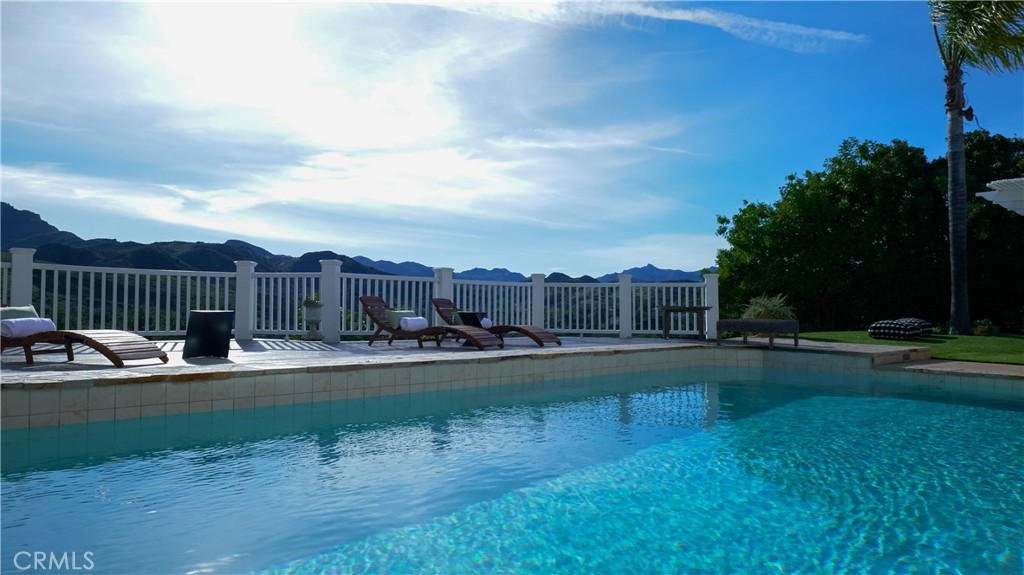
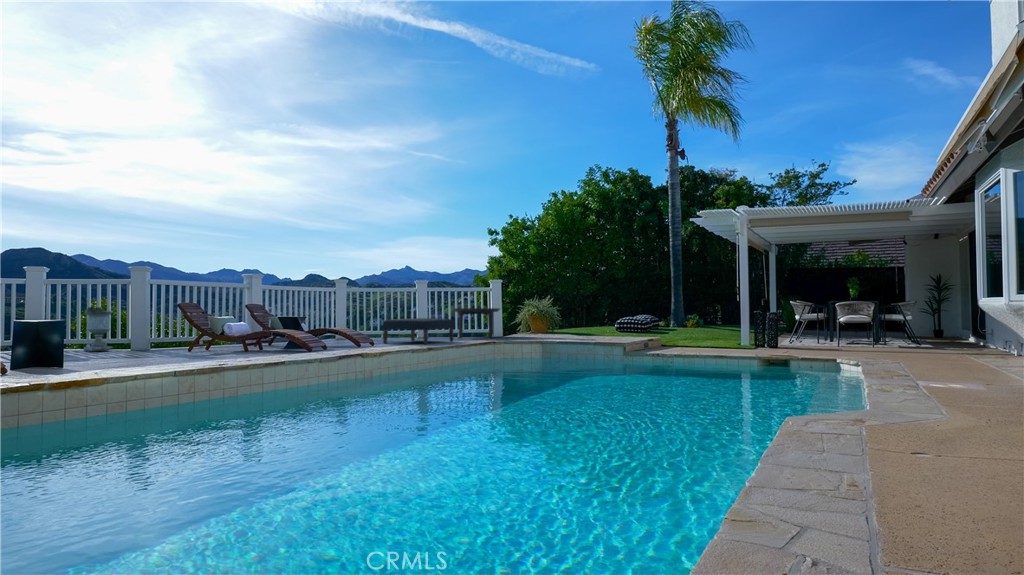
ottoman: present [716,319,799,350] -> present [383,318,454,344]

